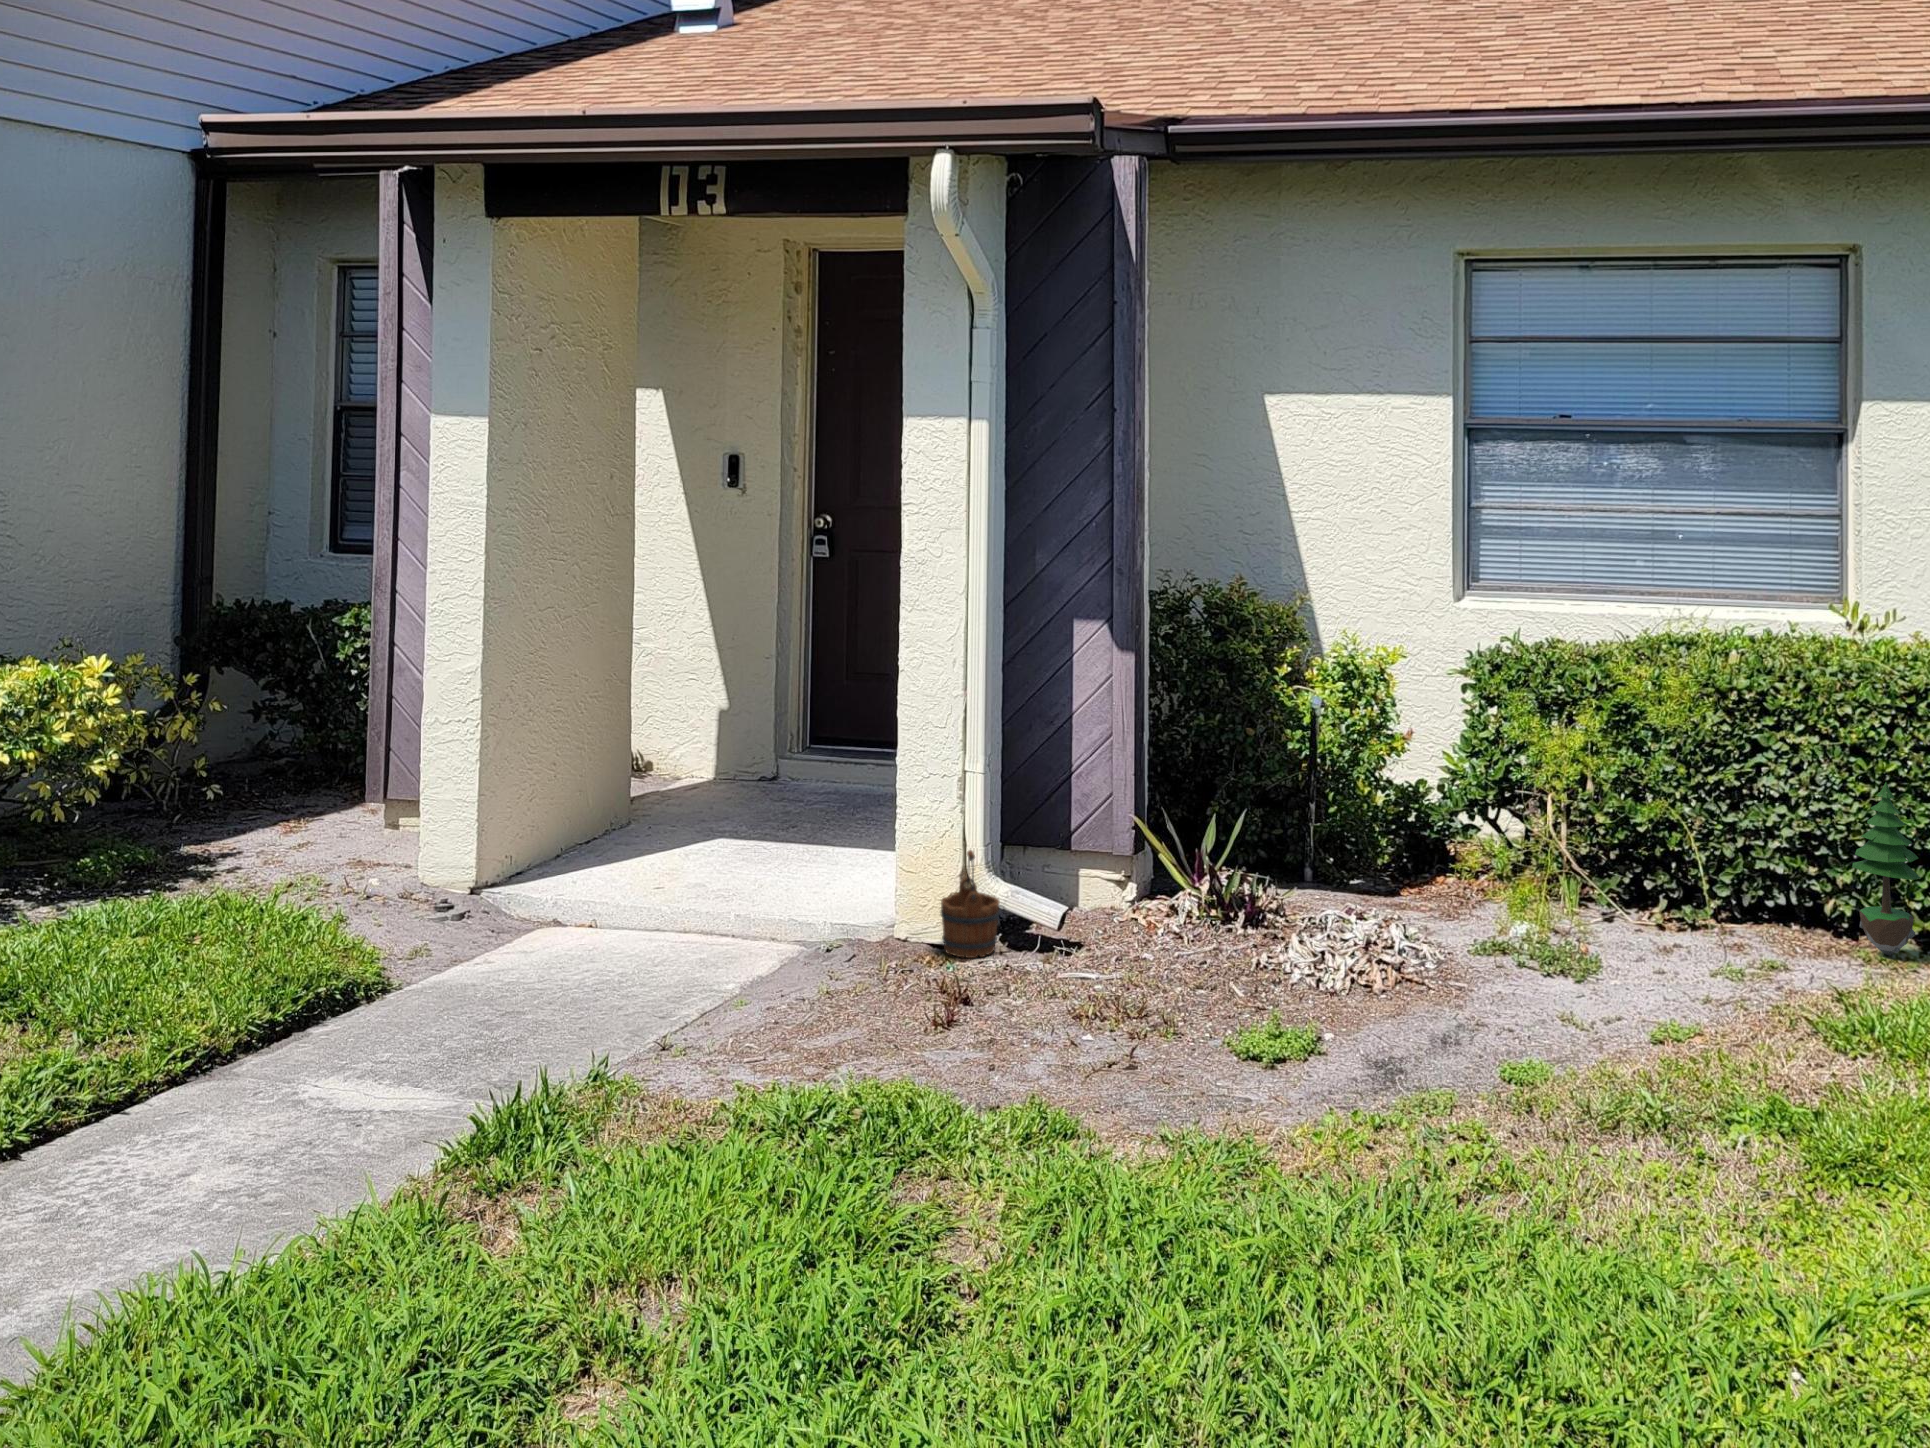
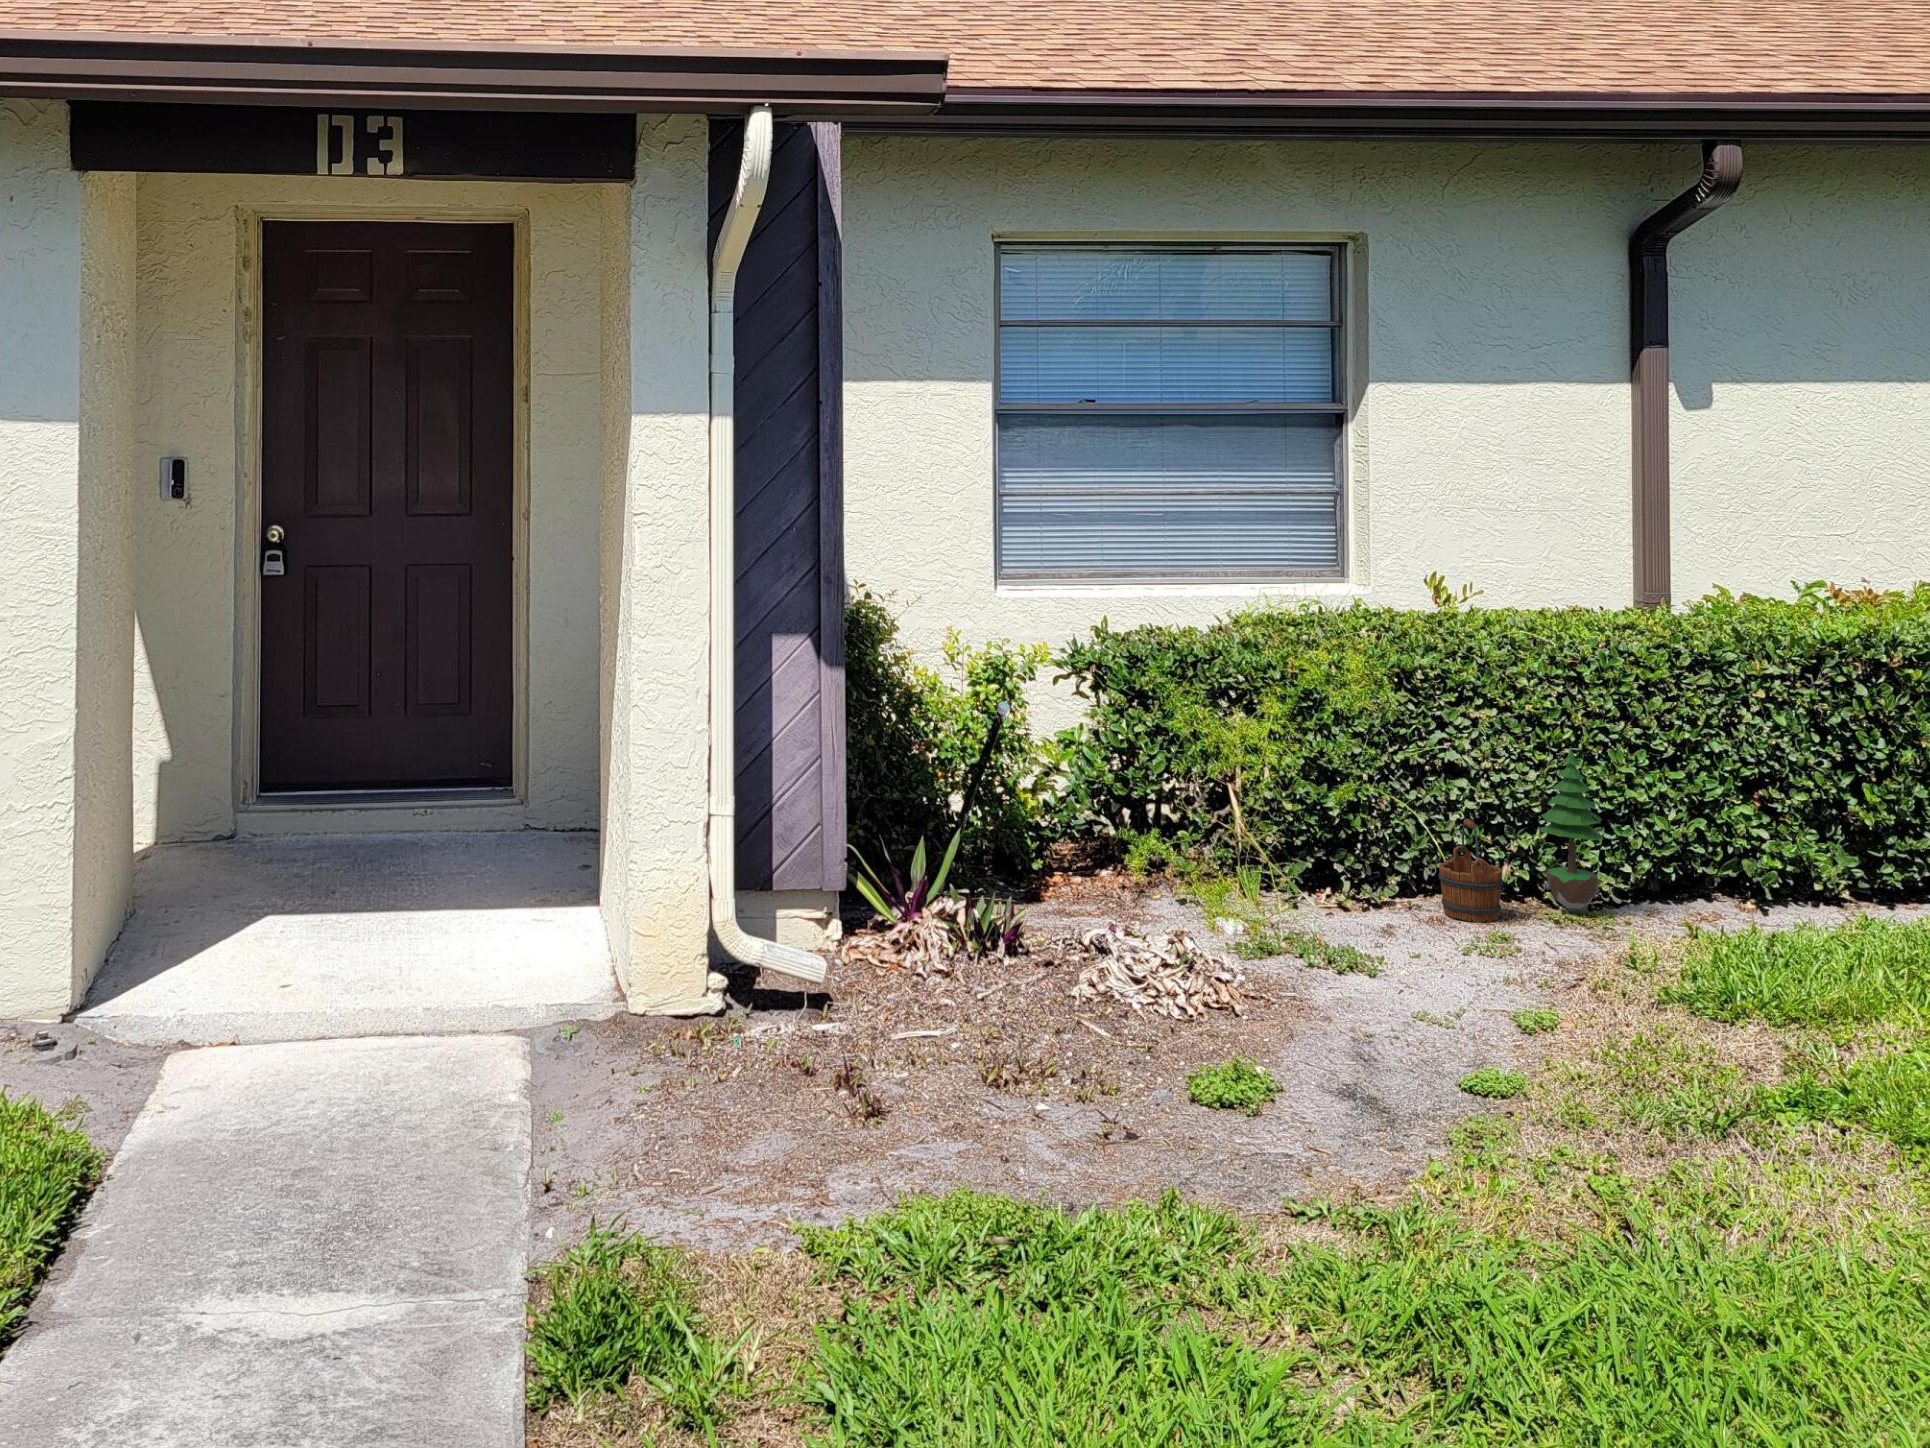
wooden bucket: present [941,850,1000,958] -> present [1439,819,1503,923]

